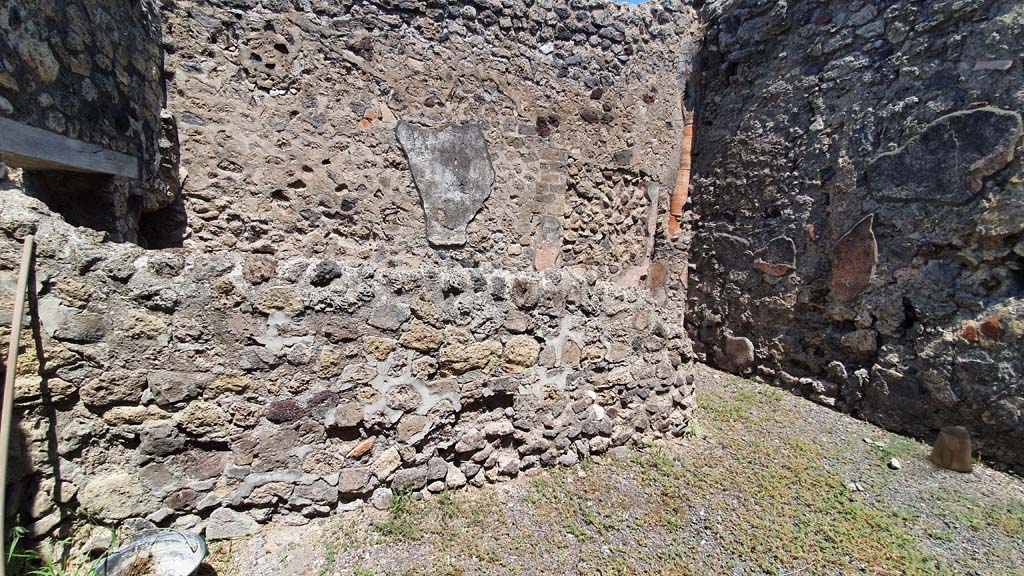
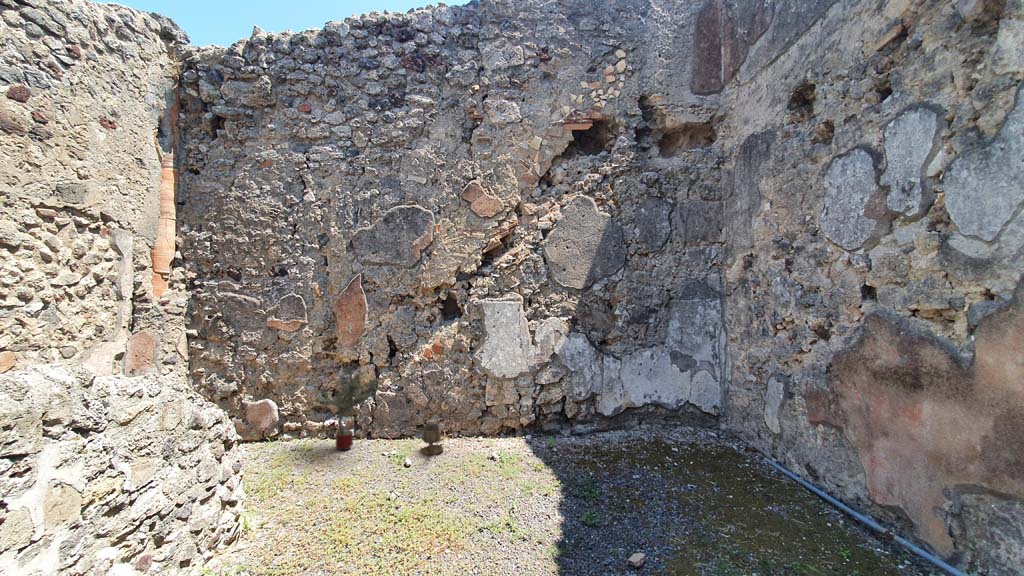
potted tree: none [791,322,873,415] -> present [316,366,377,450]

